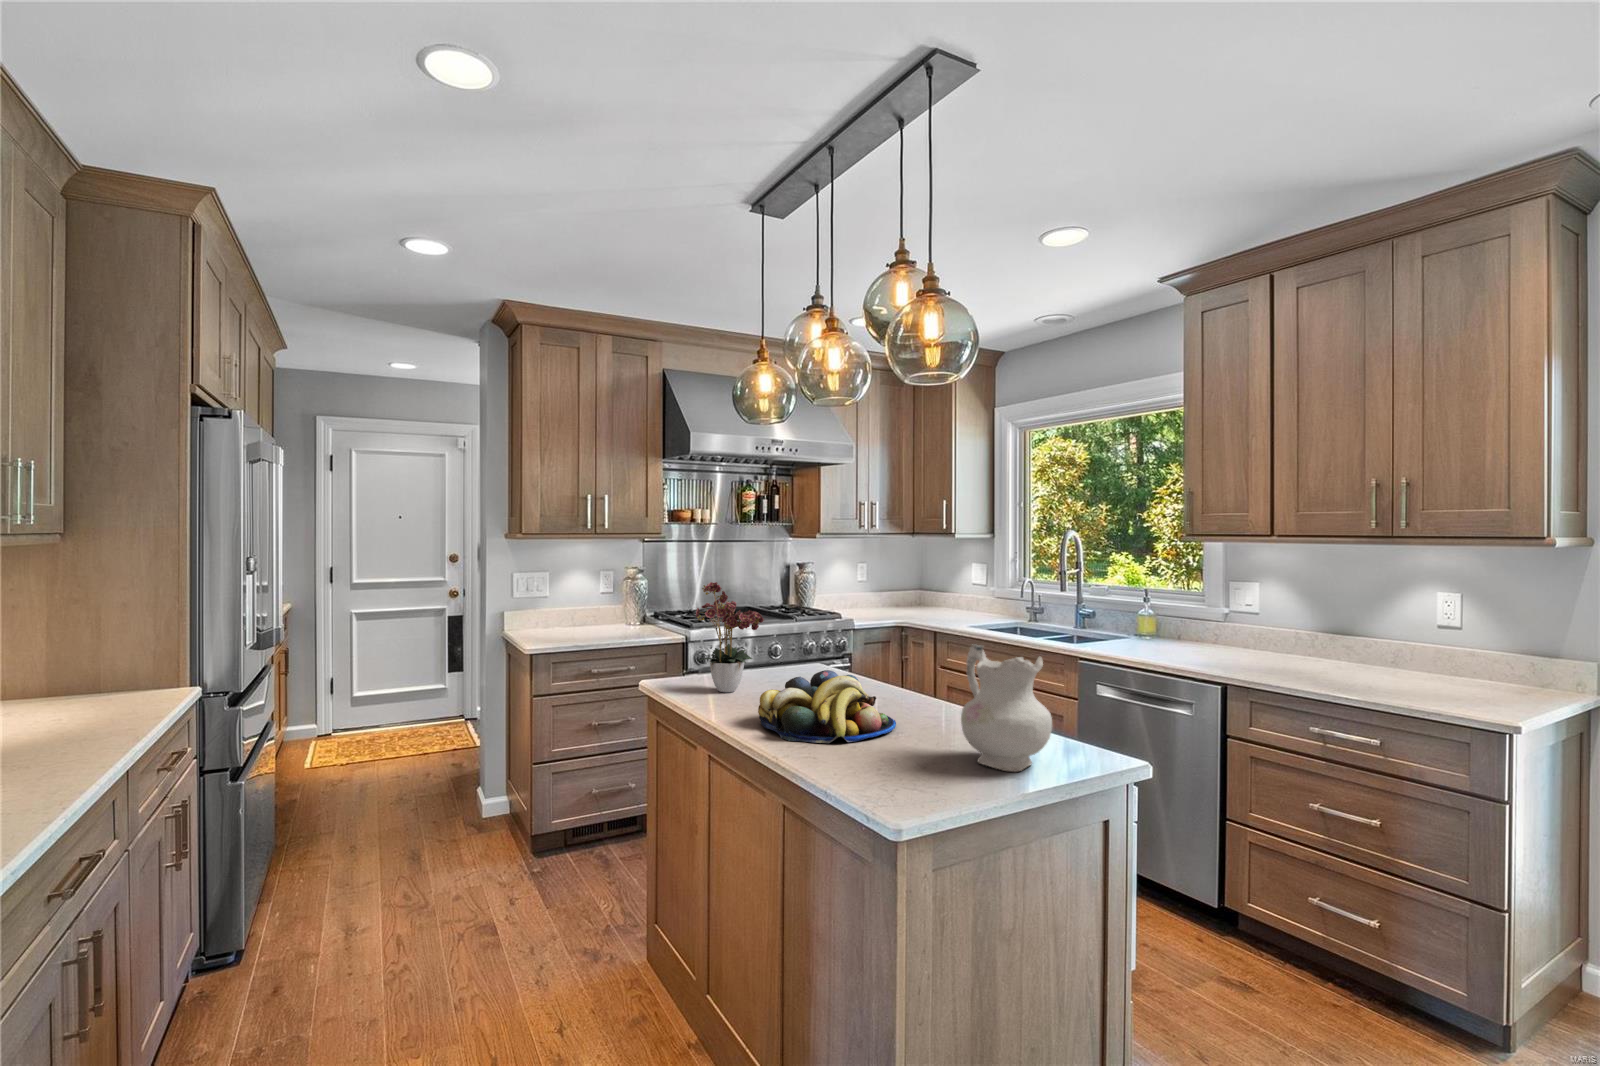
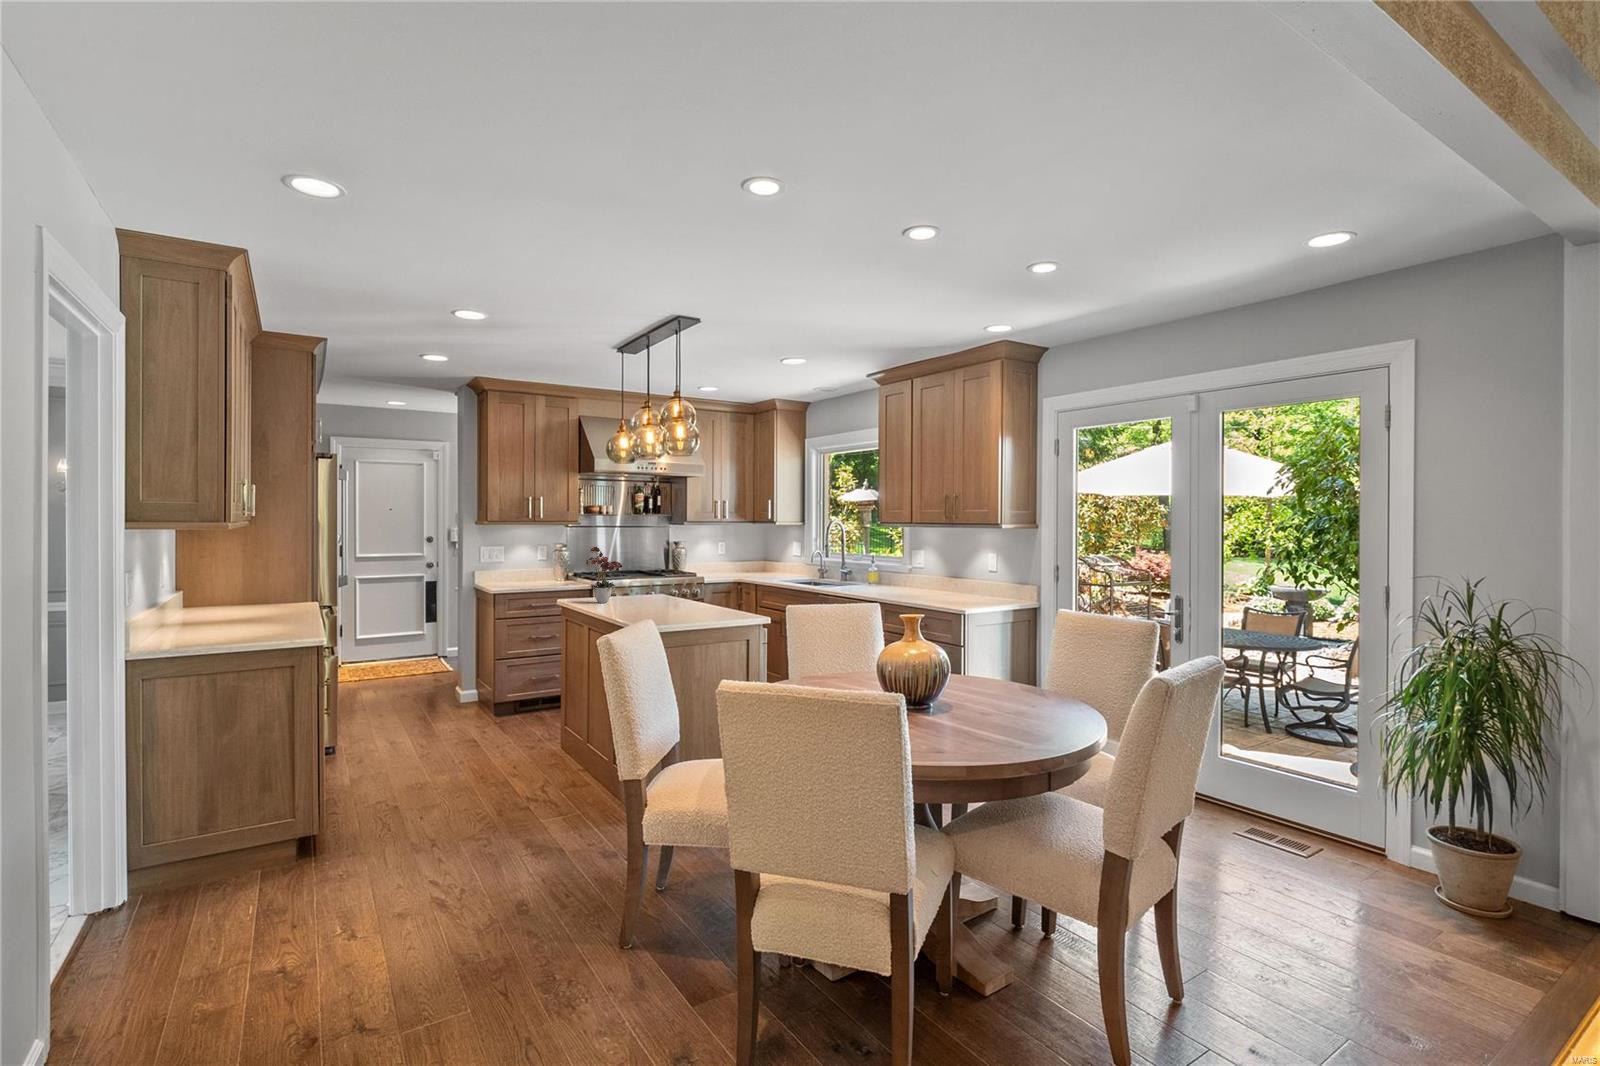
ceramic pitcher: present [961,644,1052,772] -> none [692,570,730,621]
fruit bowl: present [758,670,896,743] -> none [611,588,677,615]

